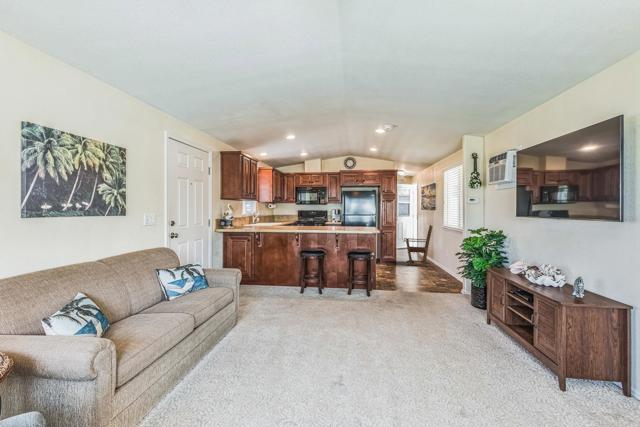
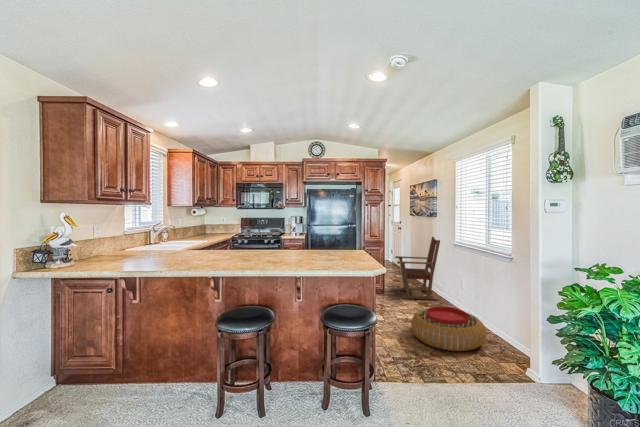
pouf: none [404,263,448,284] -> present [411,307,486,351]

